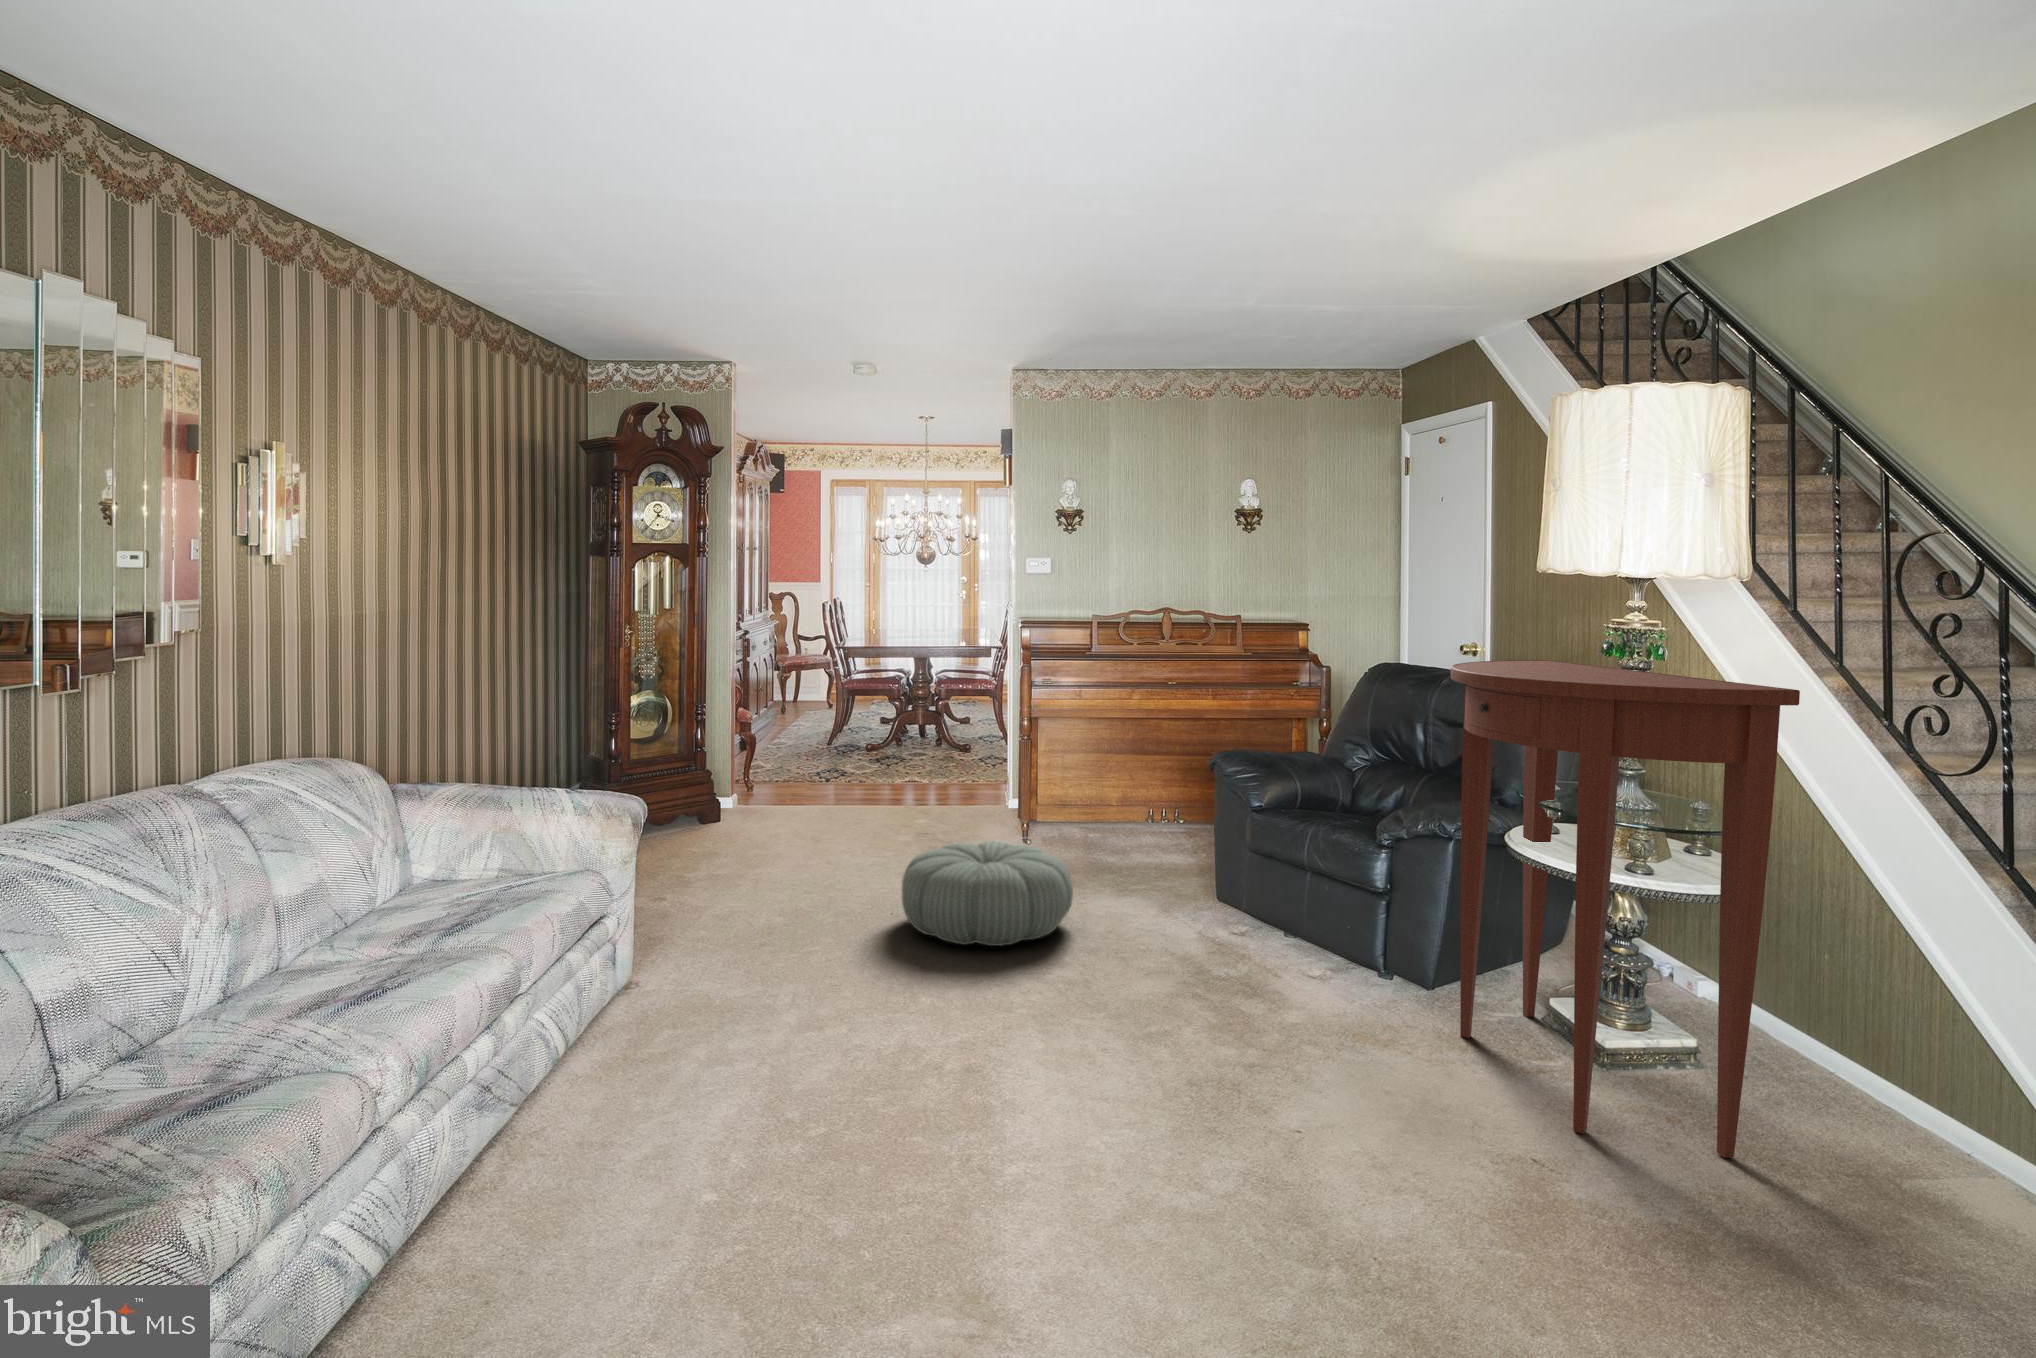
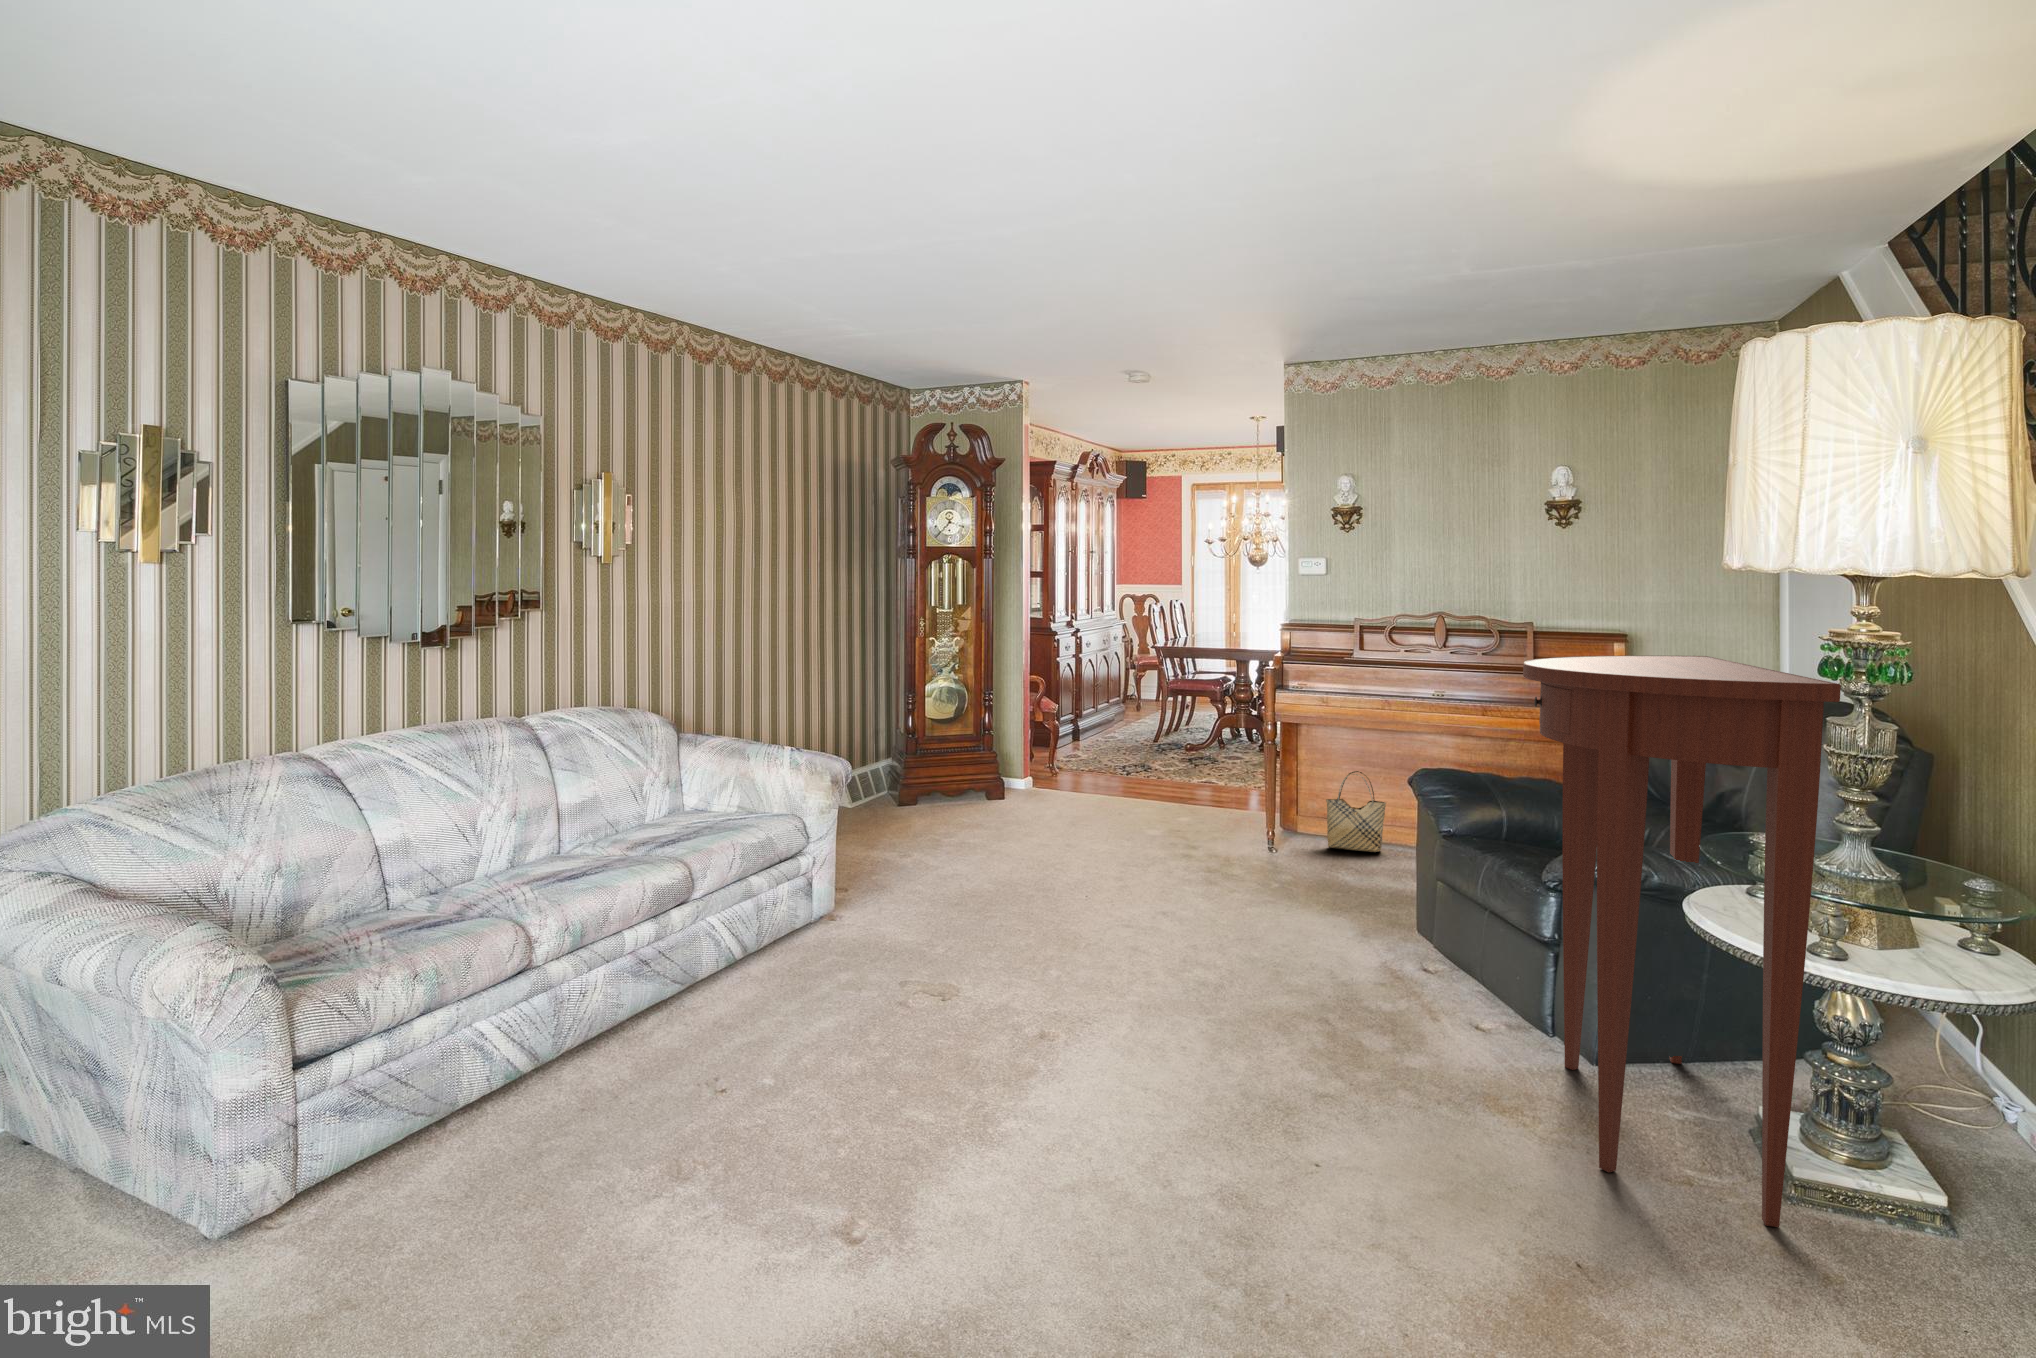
woven basket: none [1082,767,1137,843] -> present [1326,771,1386,852]
pouf: present [902,841,1073,946] -> none [1073,829,1241,926]

